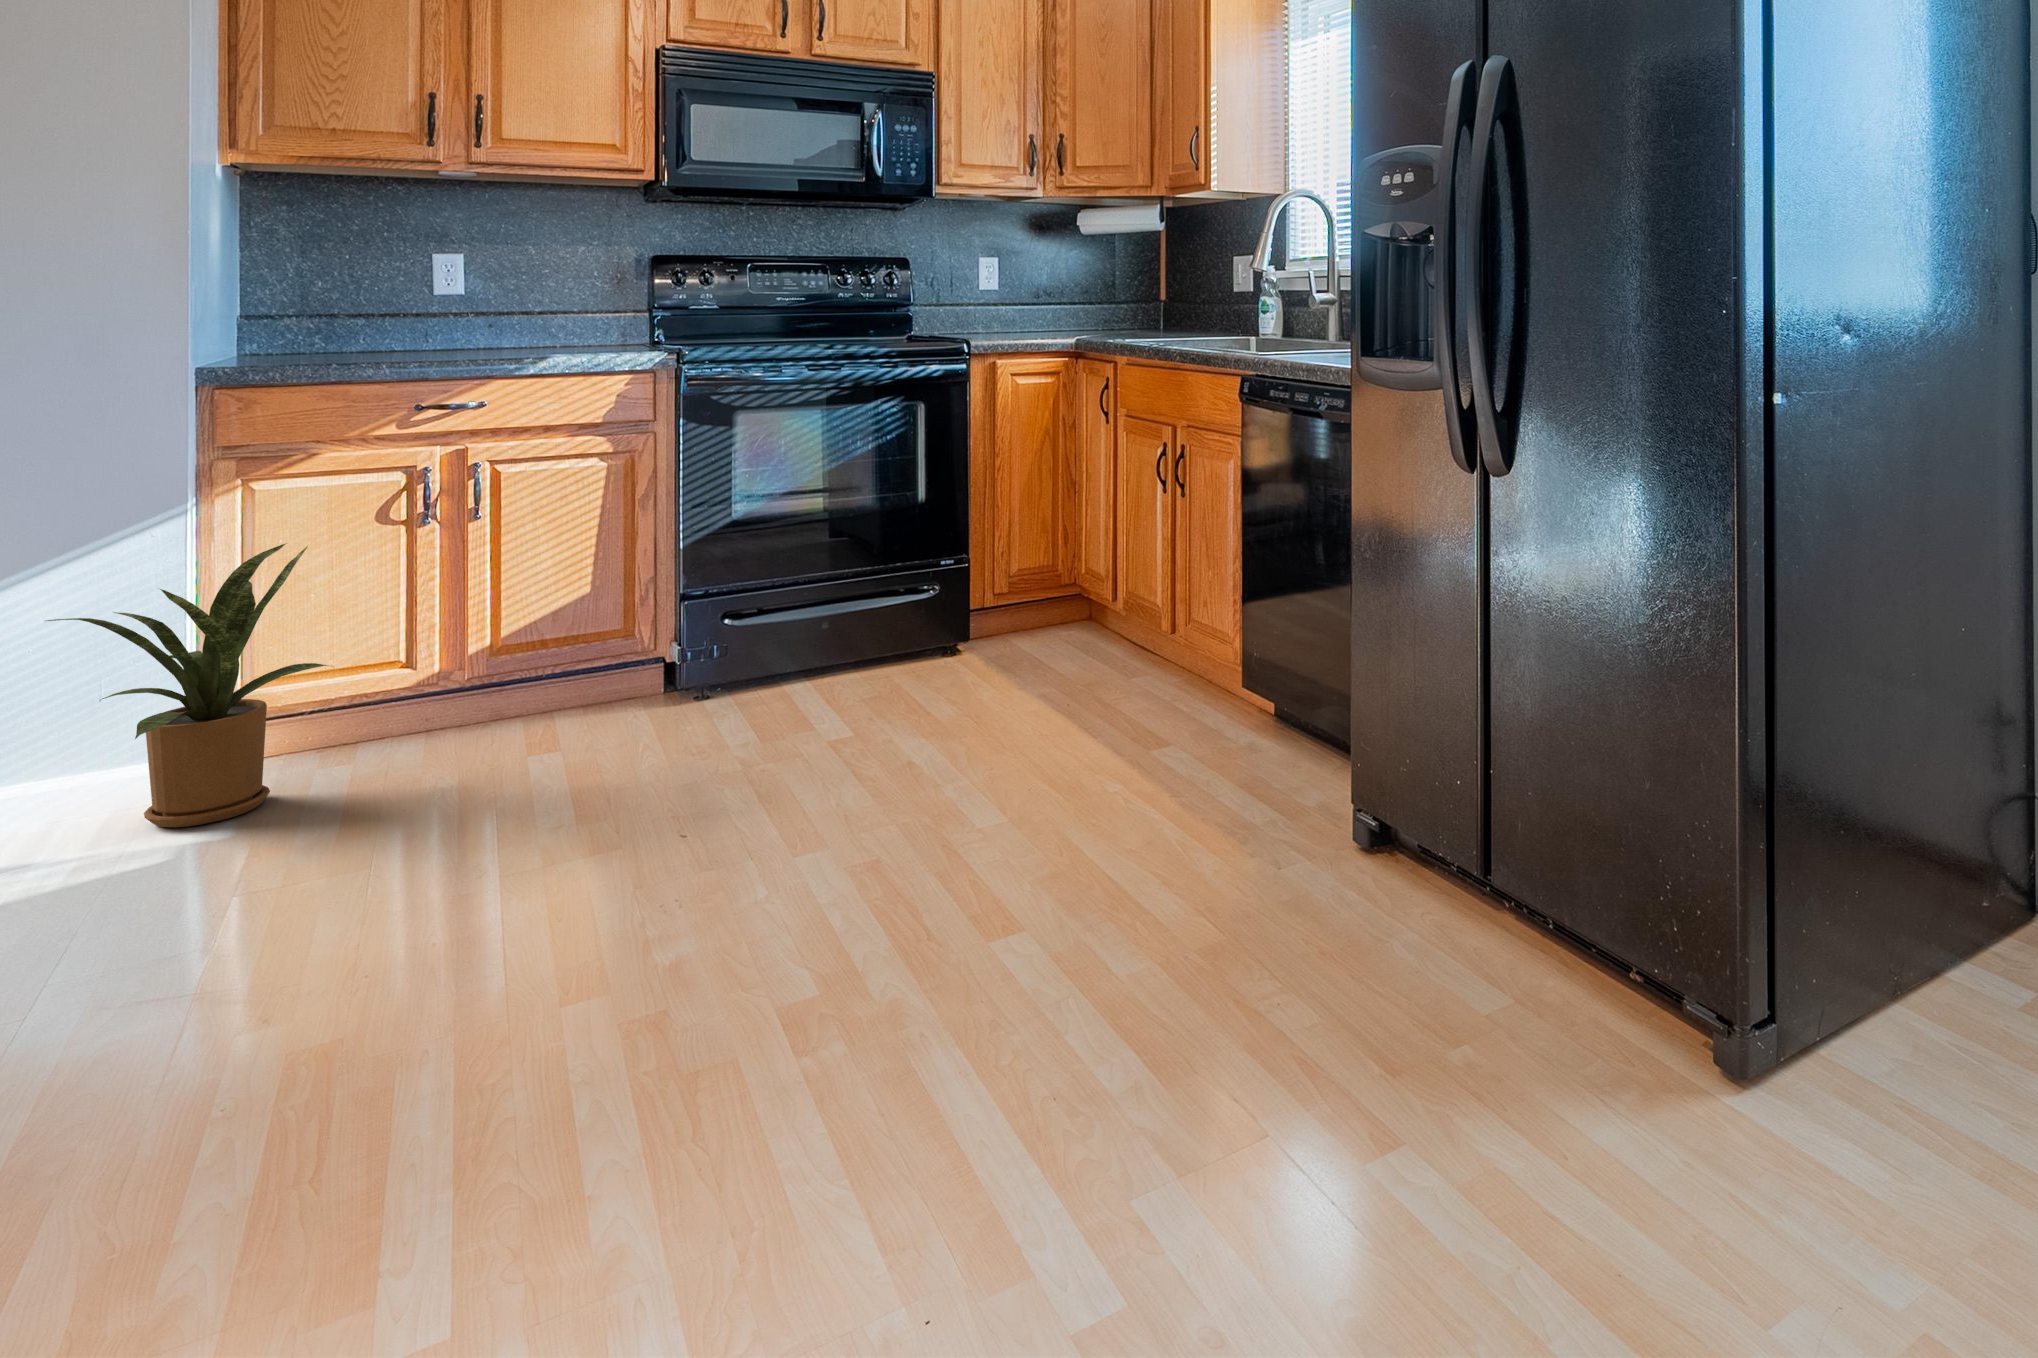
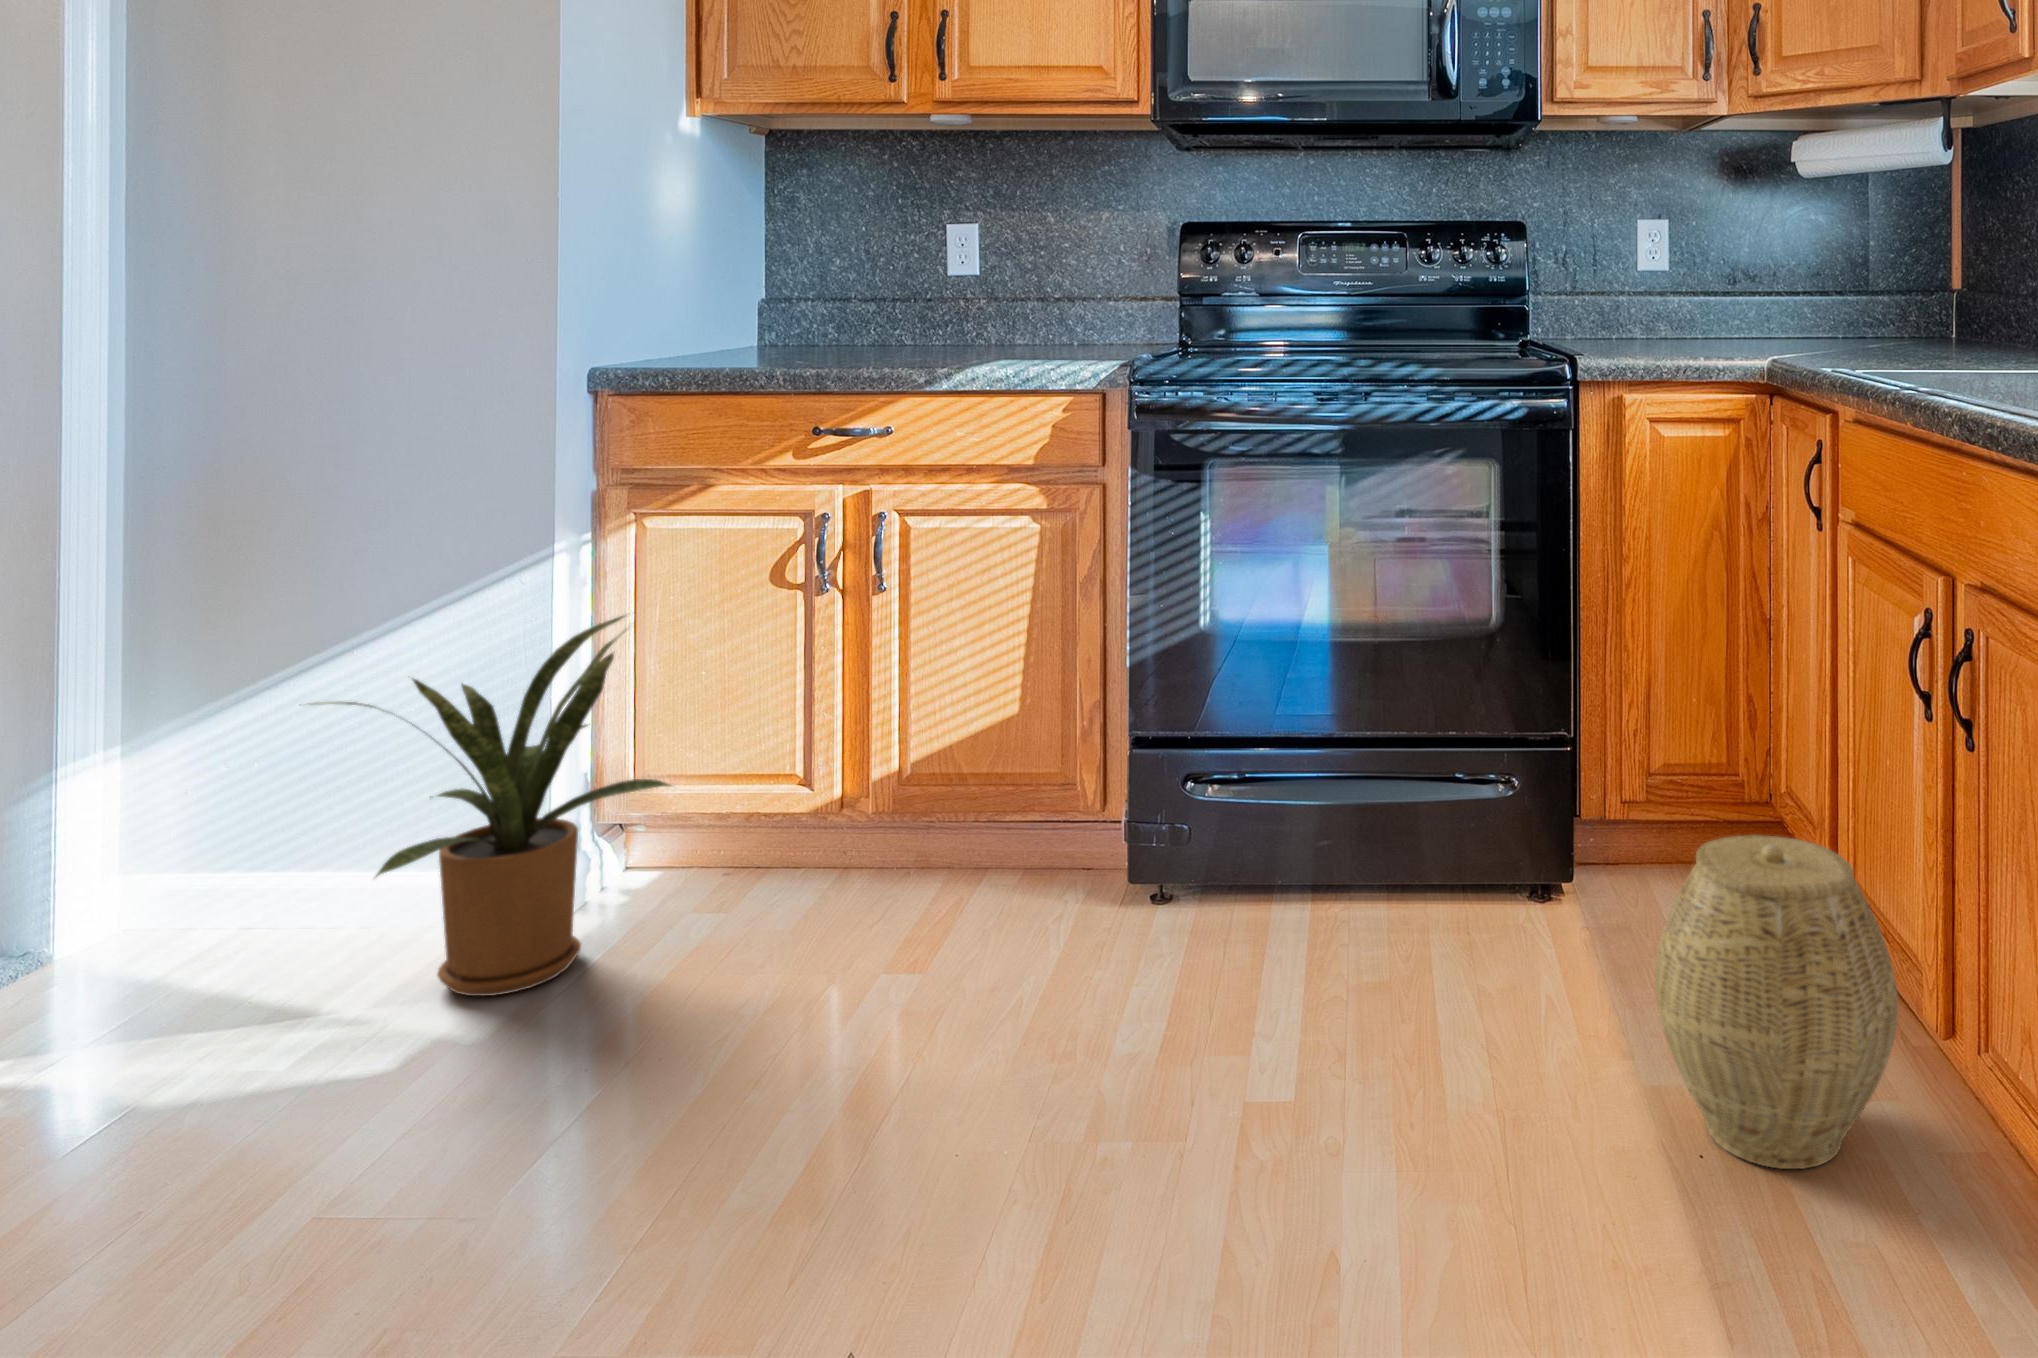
woven basket: none [1063,571,1175,716] -> present [1655,835,1898,1169]

